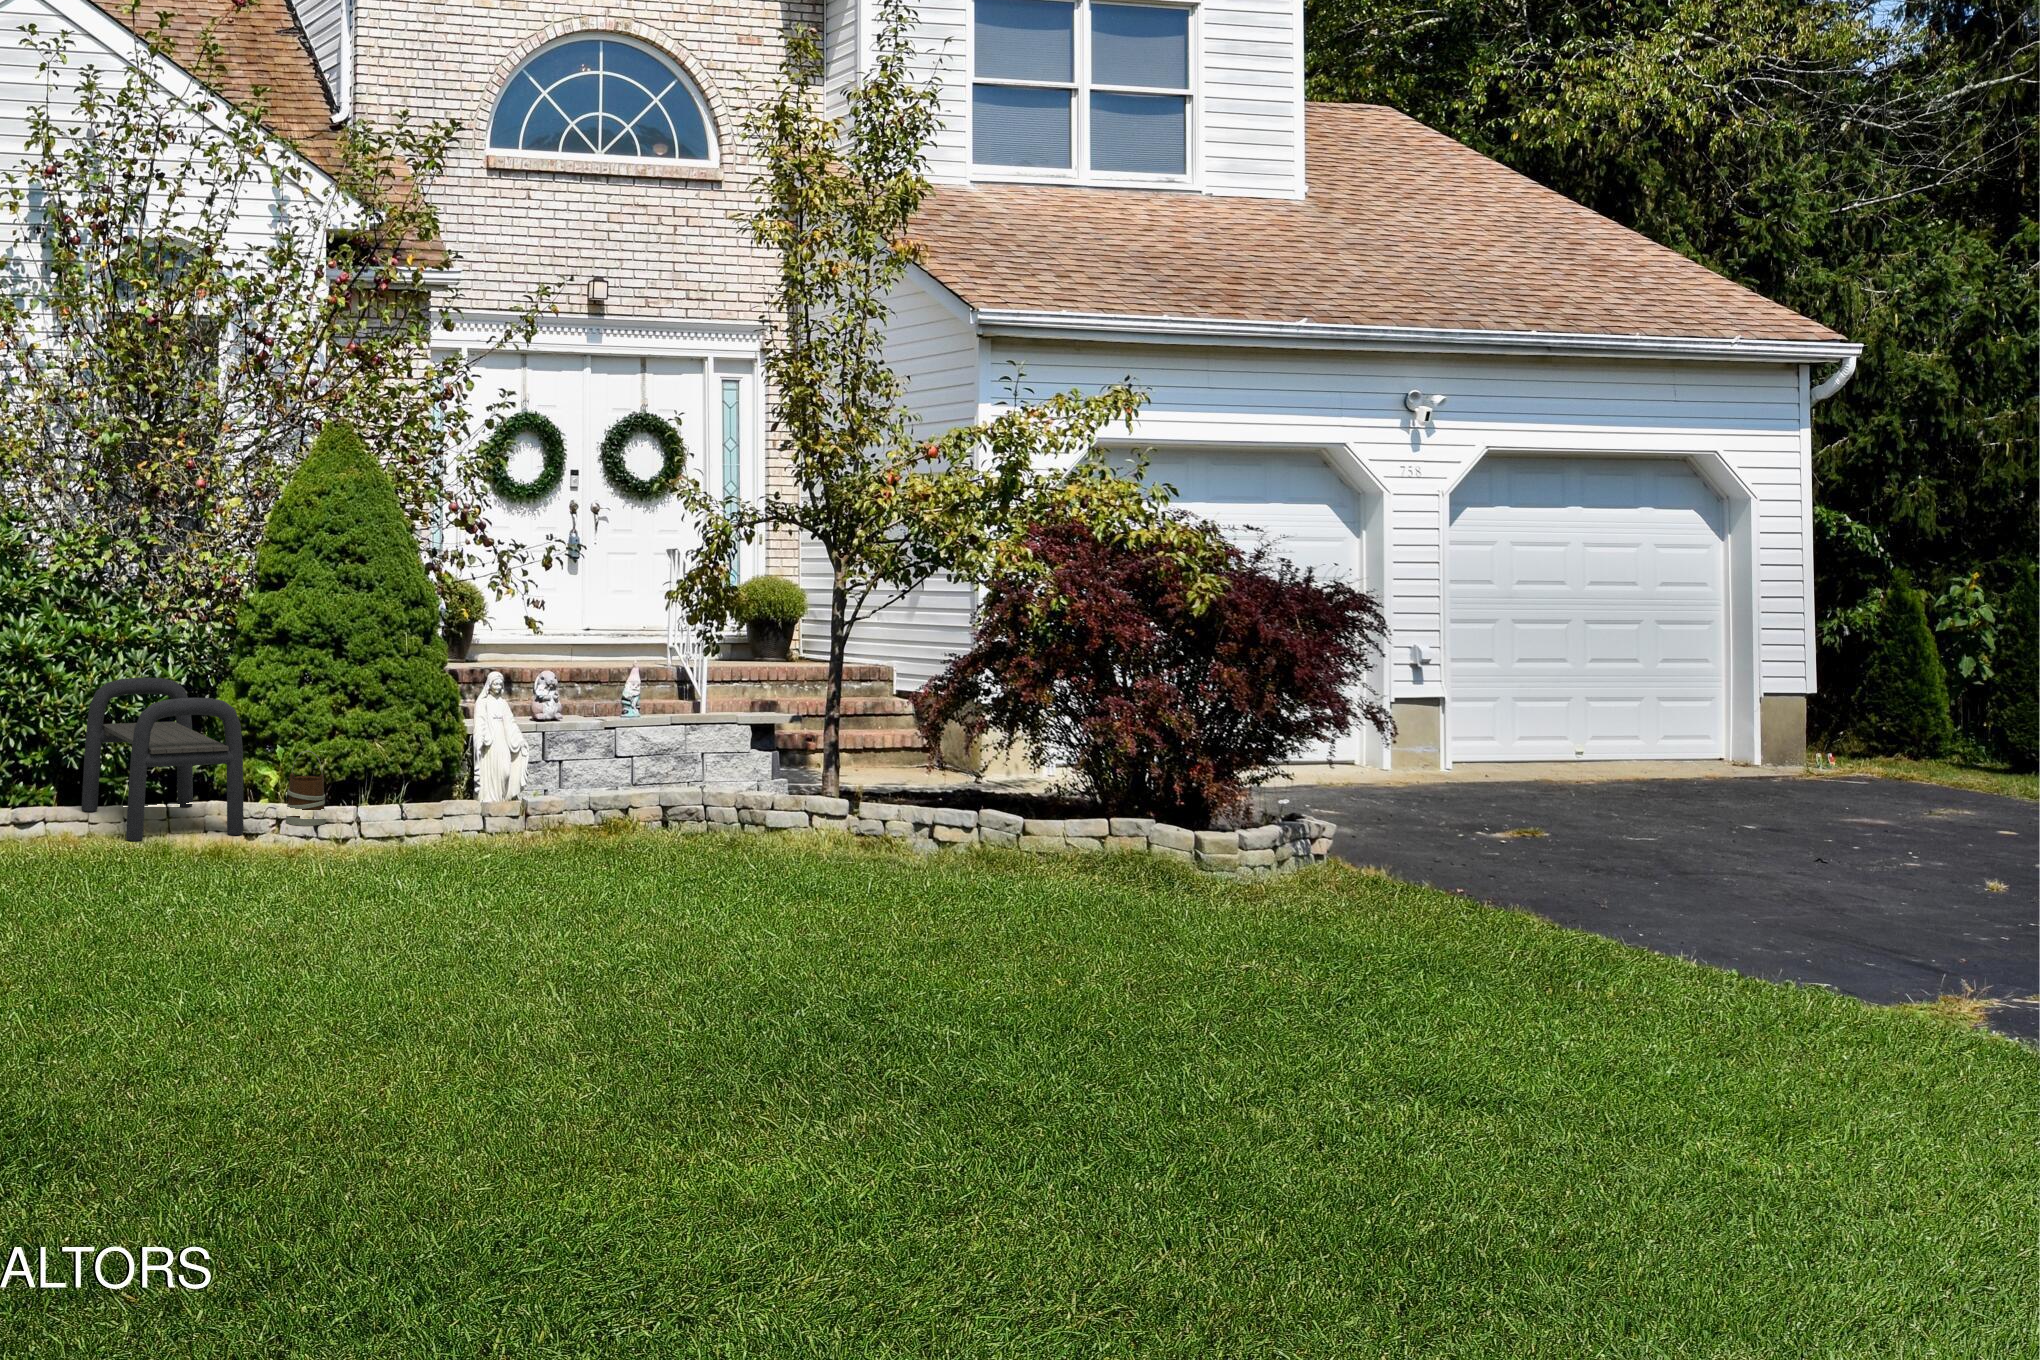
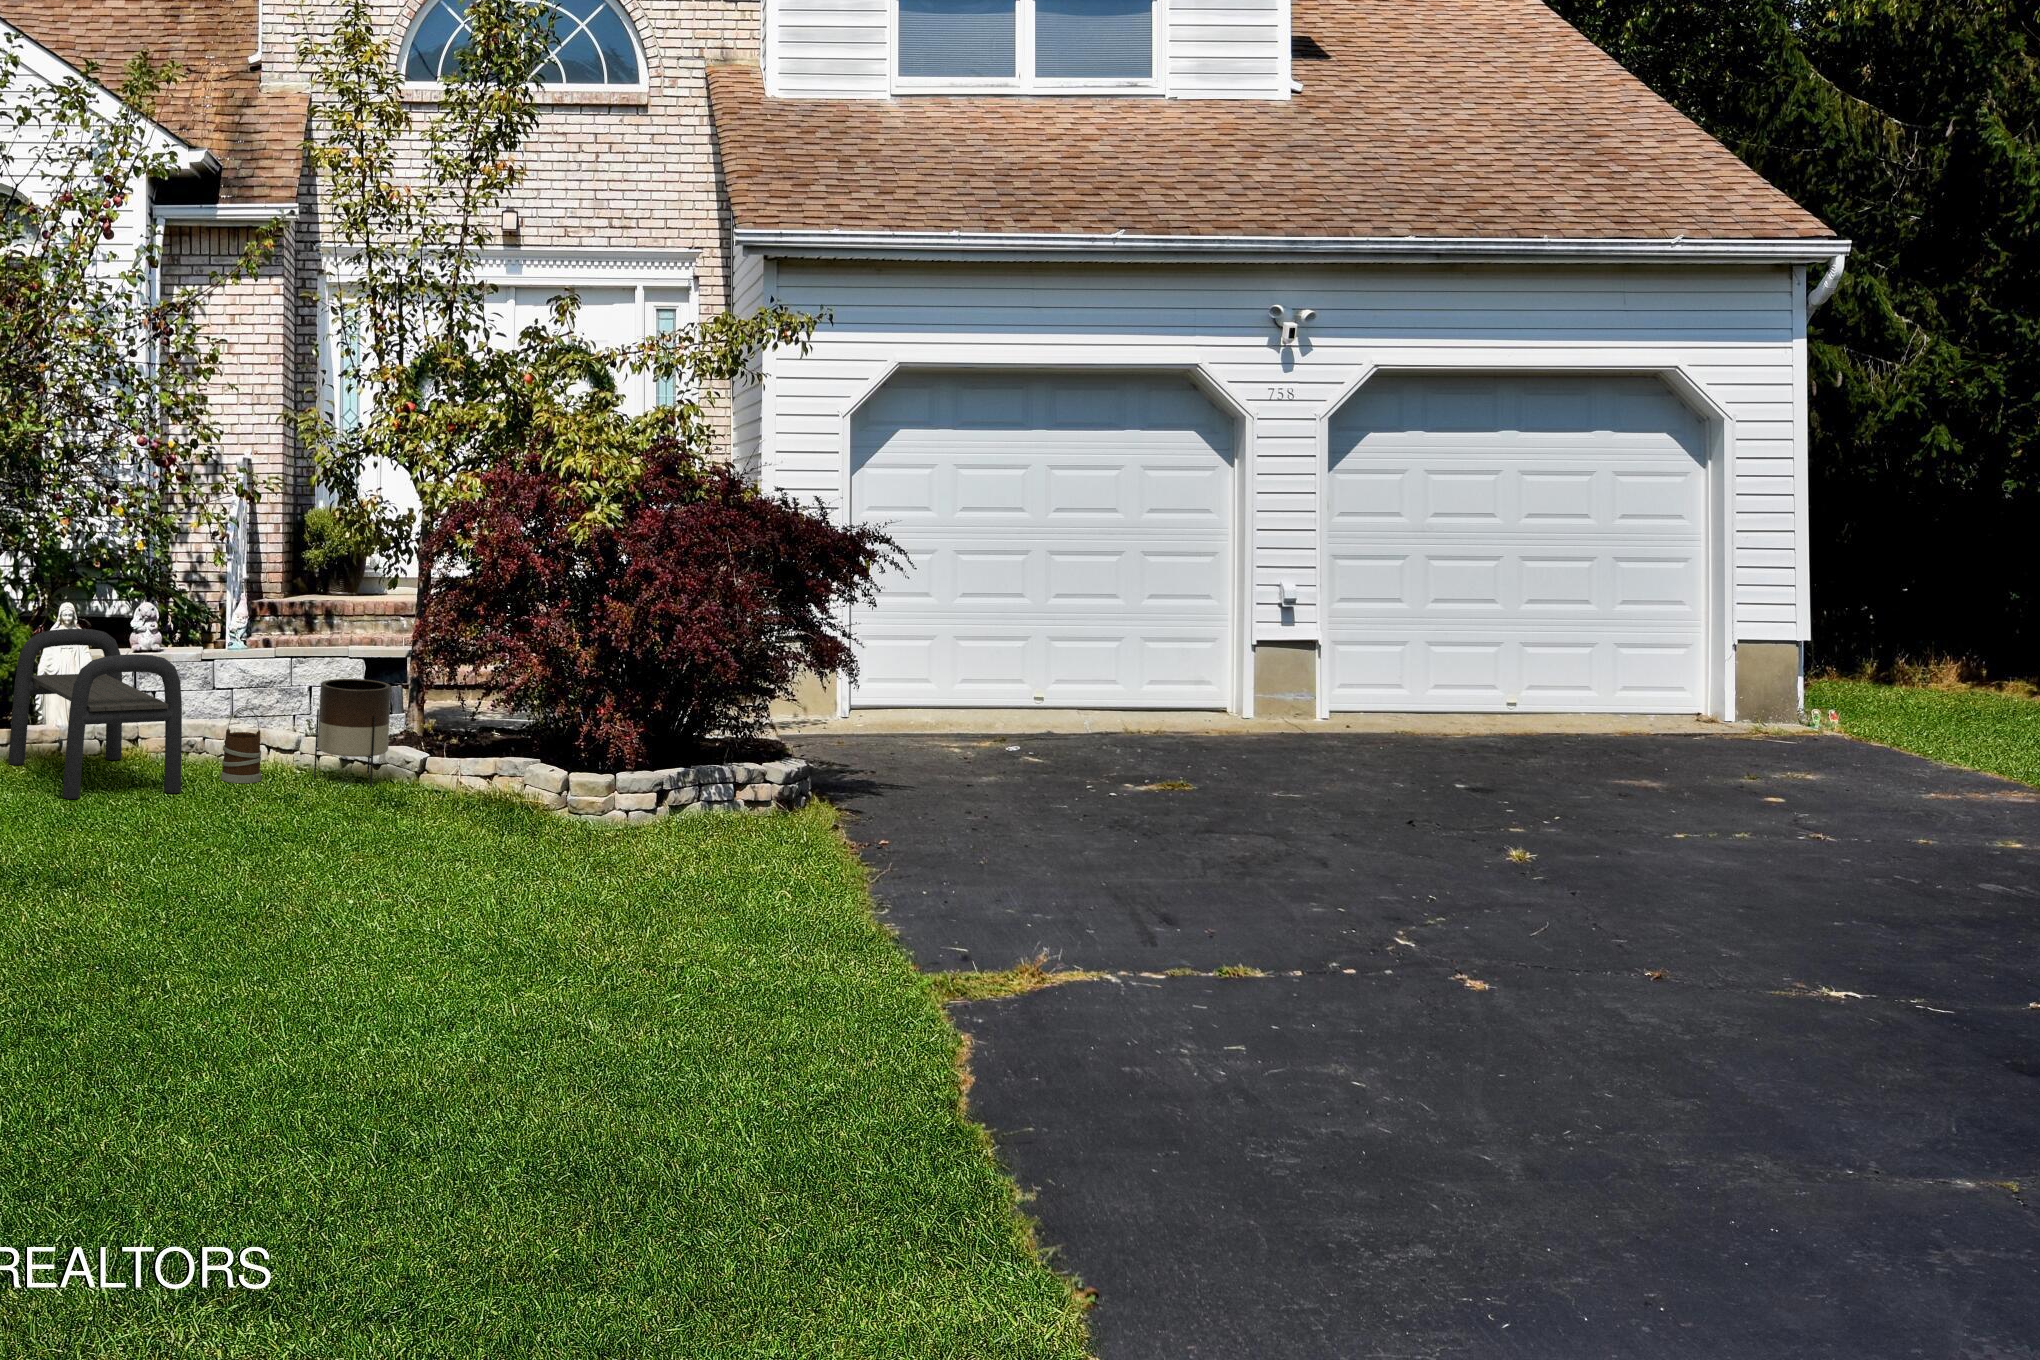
planter: none [378,722,451,828] -> present [314,679,391,786]

